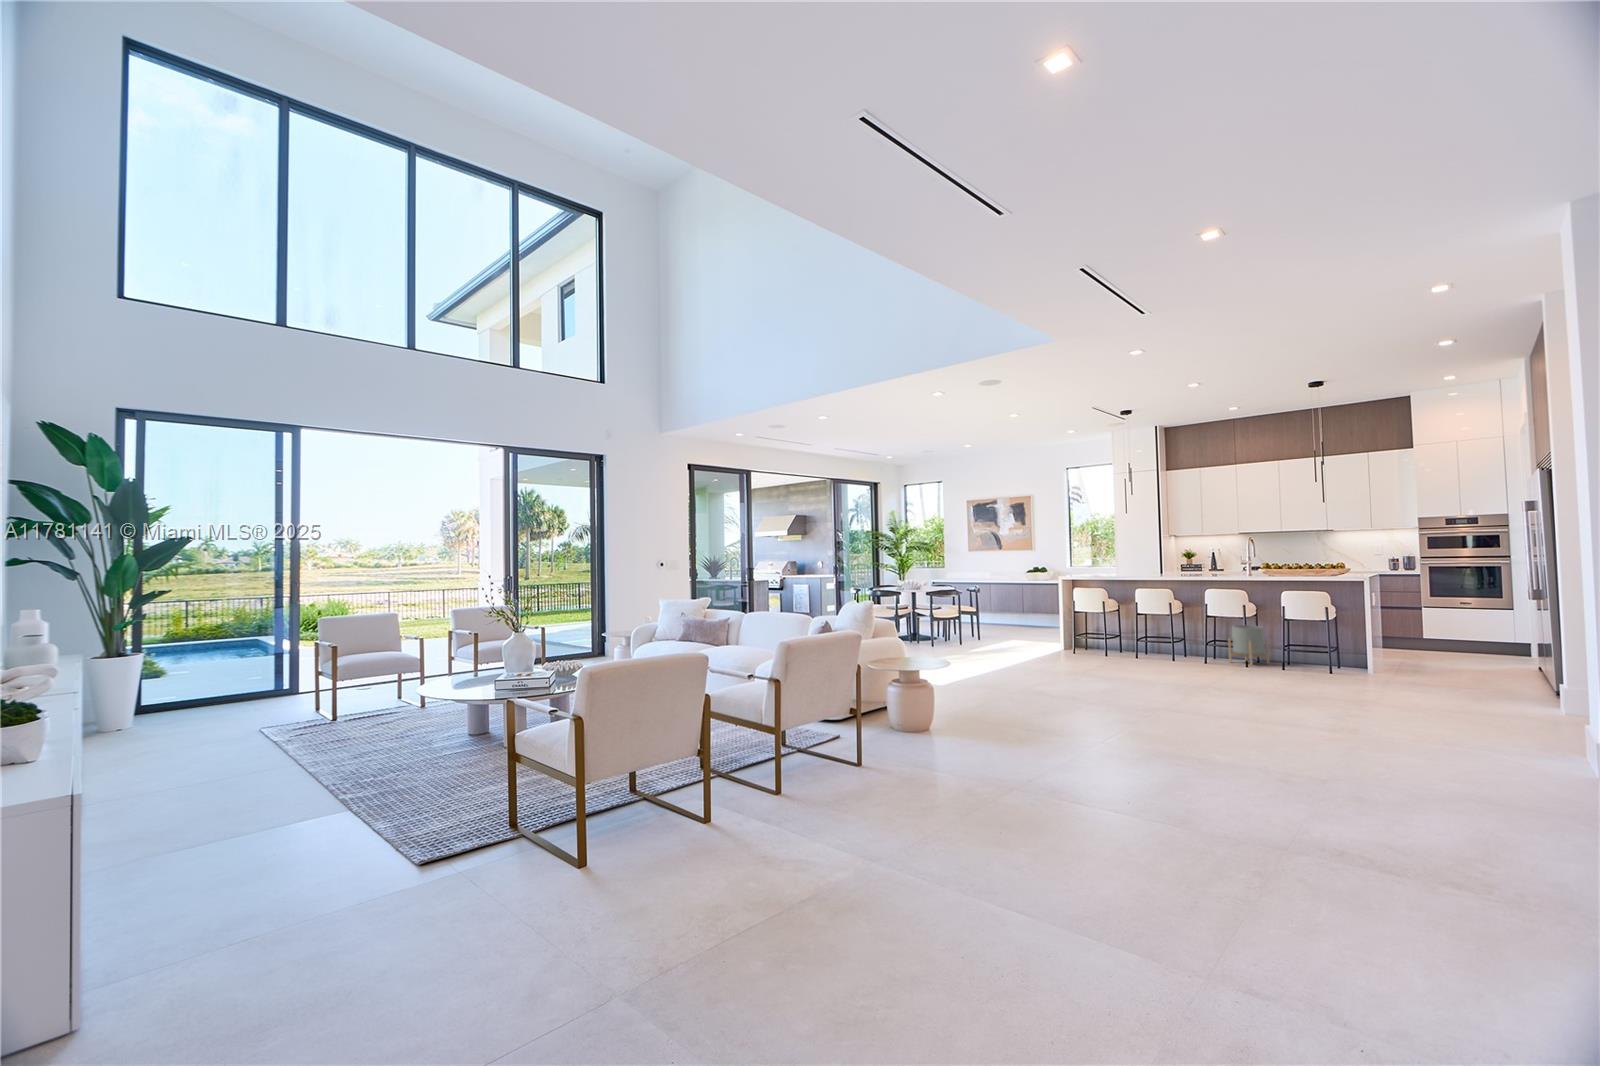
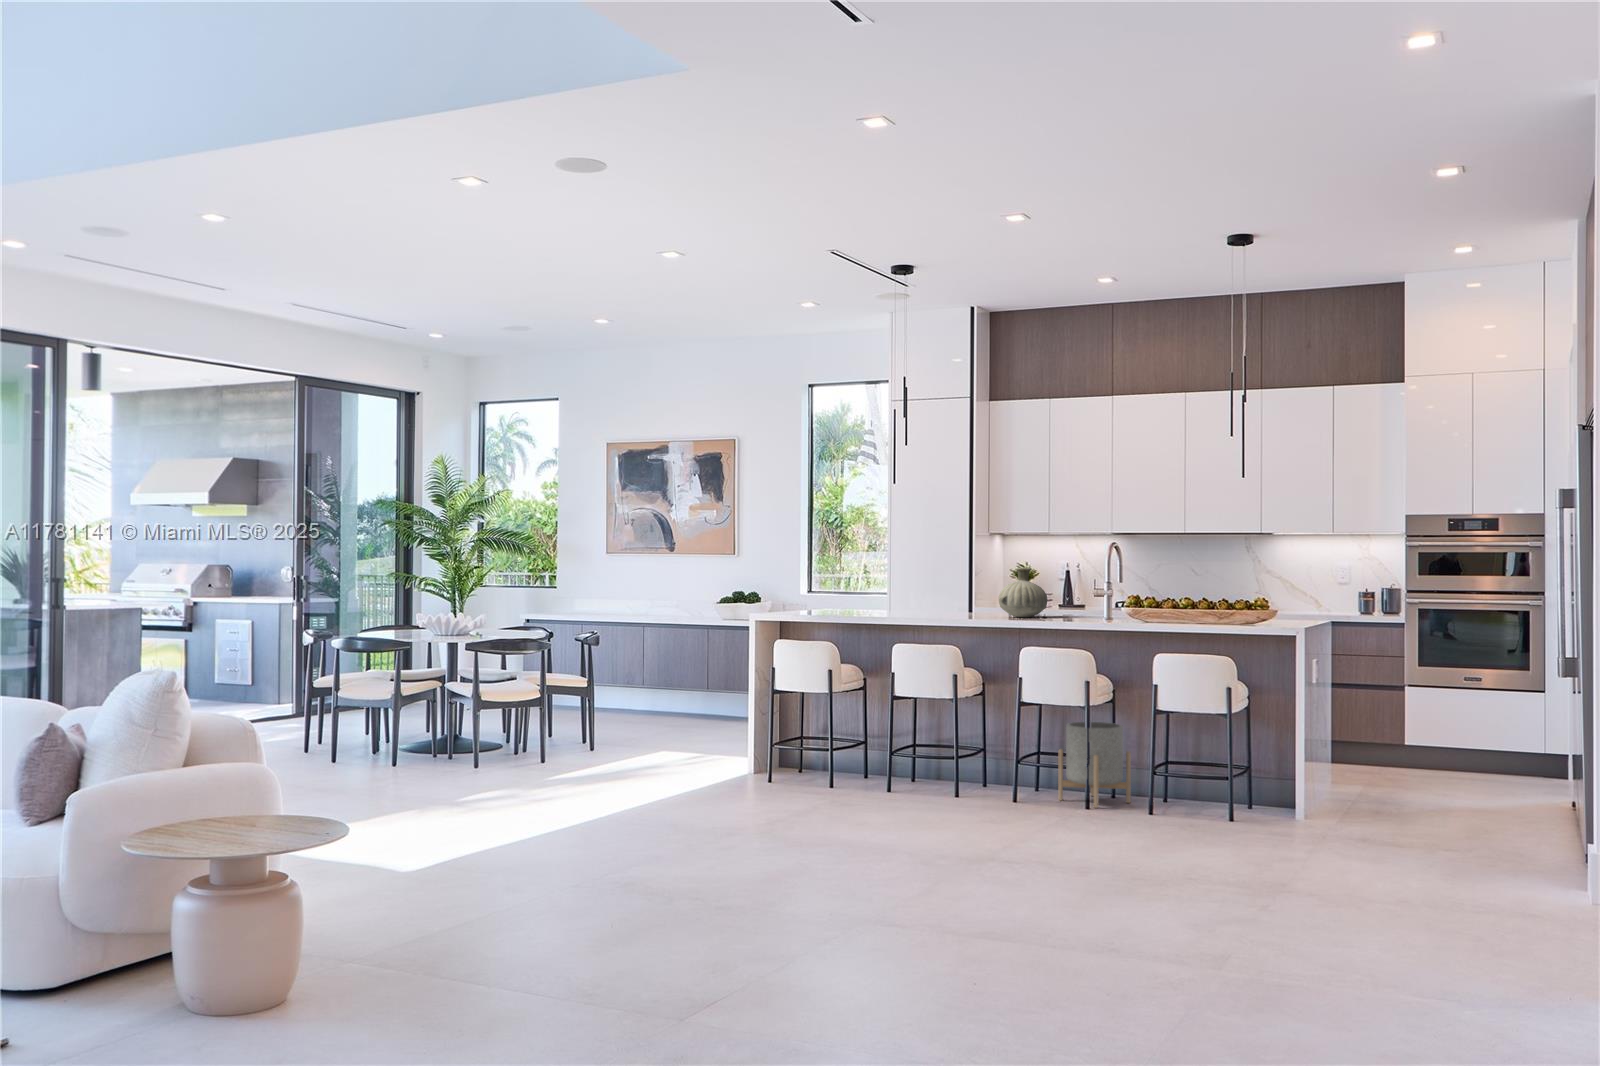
vase: none [1187,553,1214,576] -> present [999,568,1048,617]

